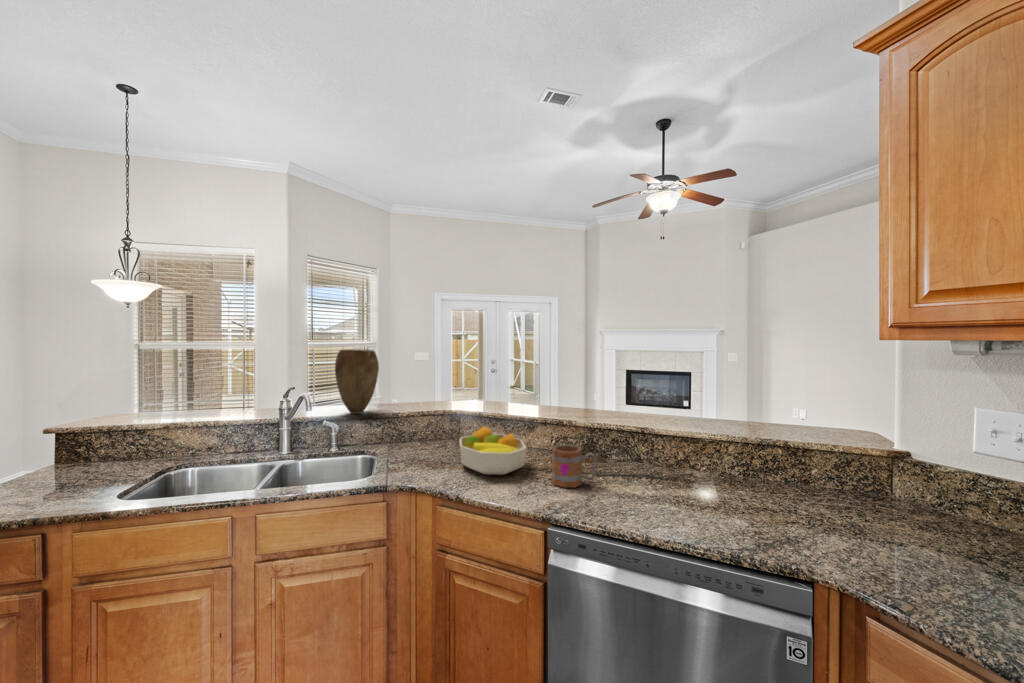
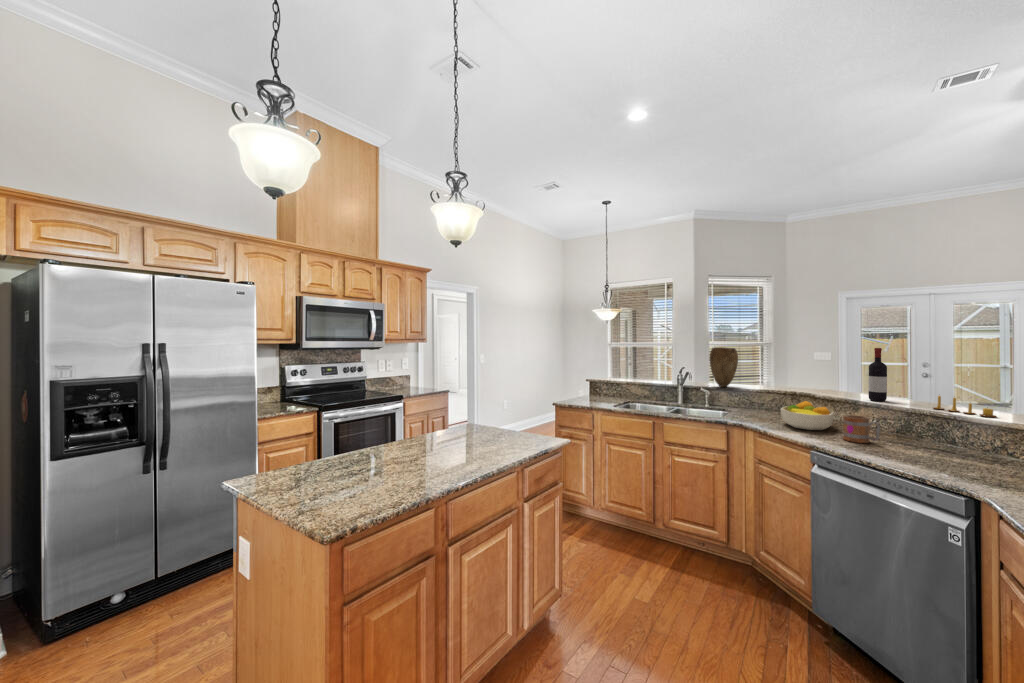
wine bottle: none [545,348,563,416] -> present [869,348,887,401]
candle: none [614,403,677,426] -> present [934,396,996,417]

